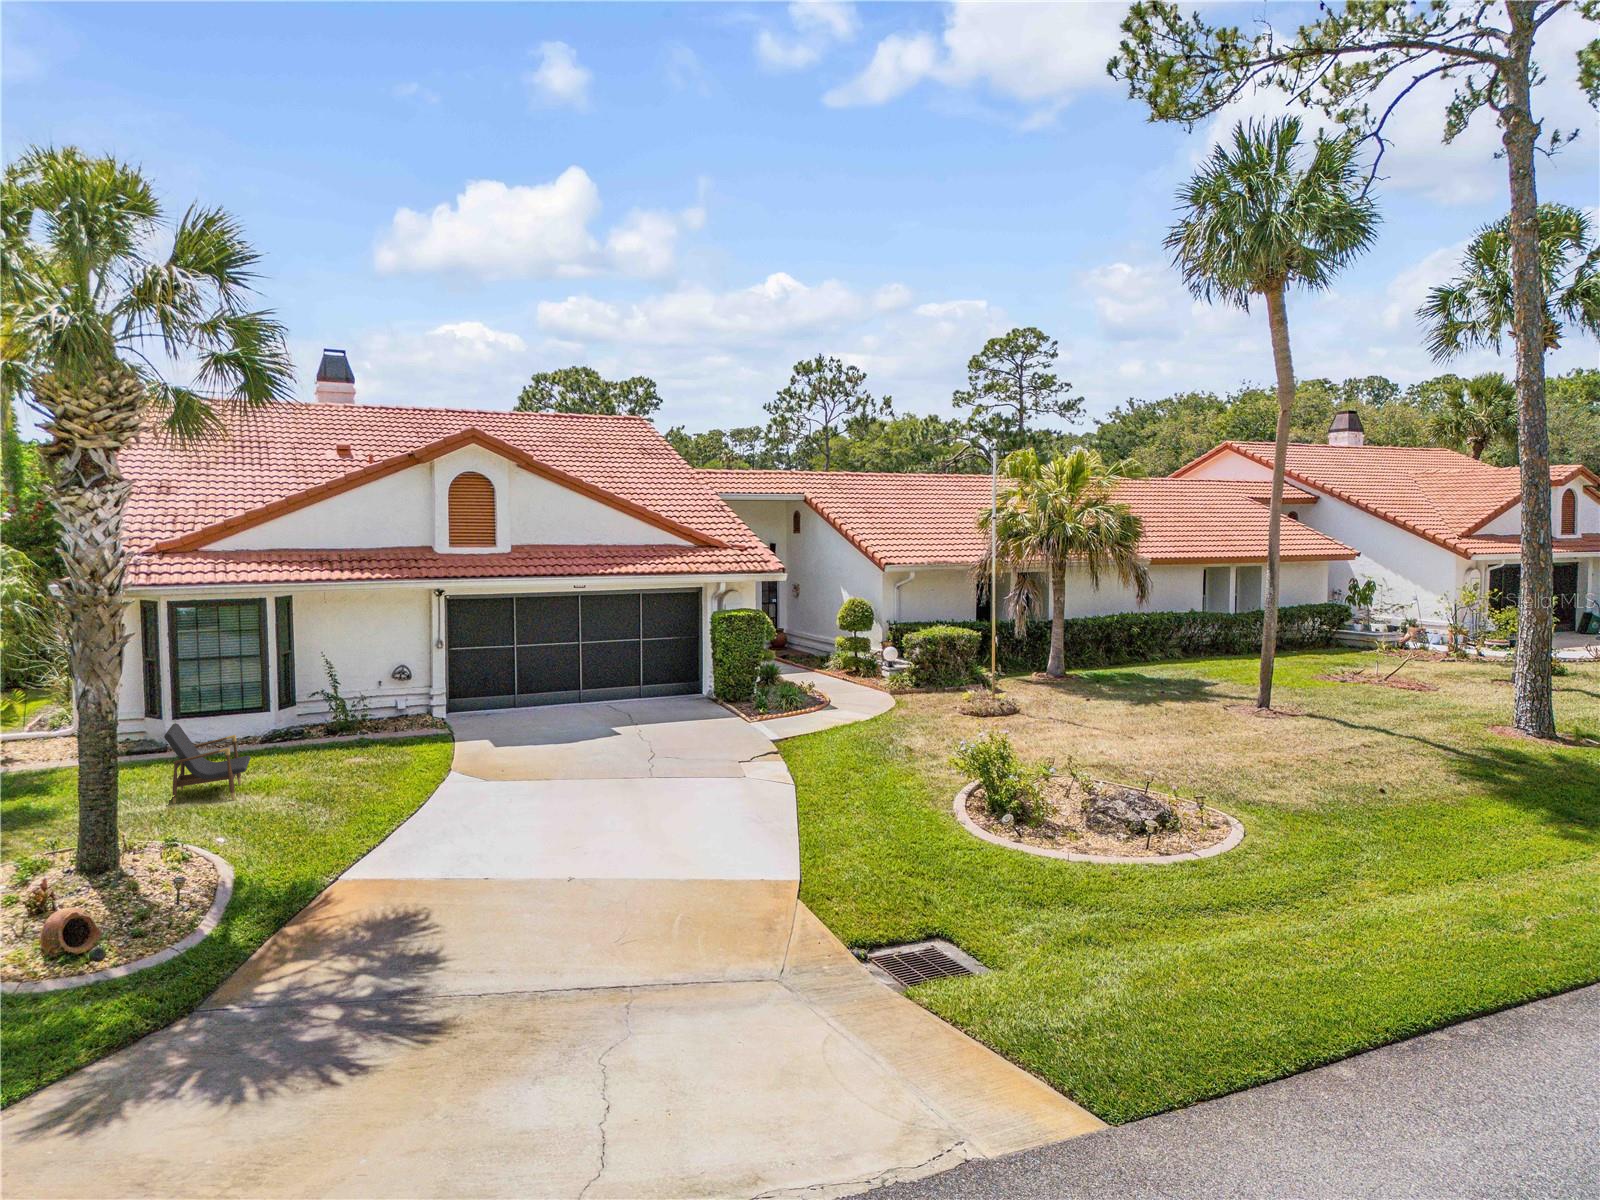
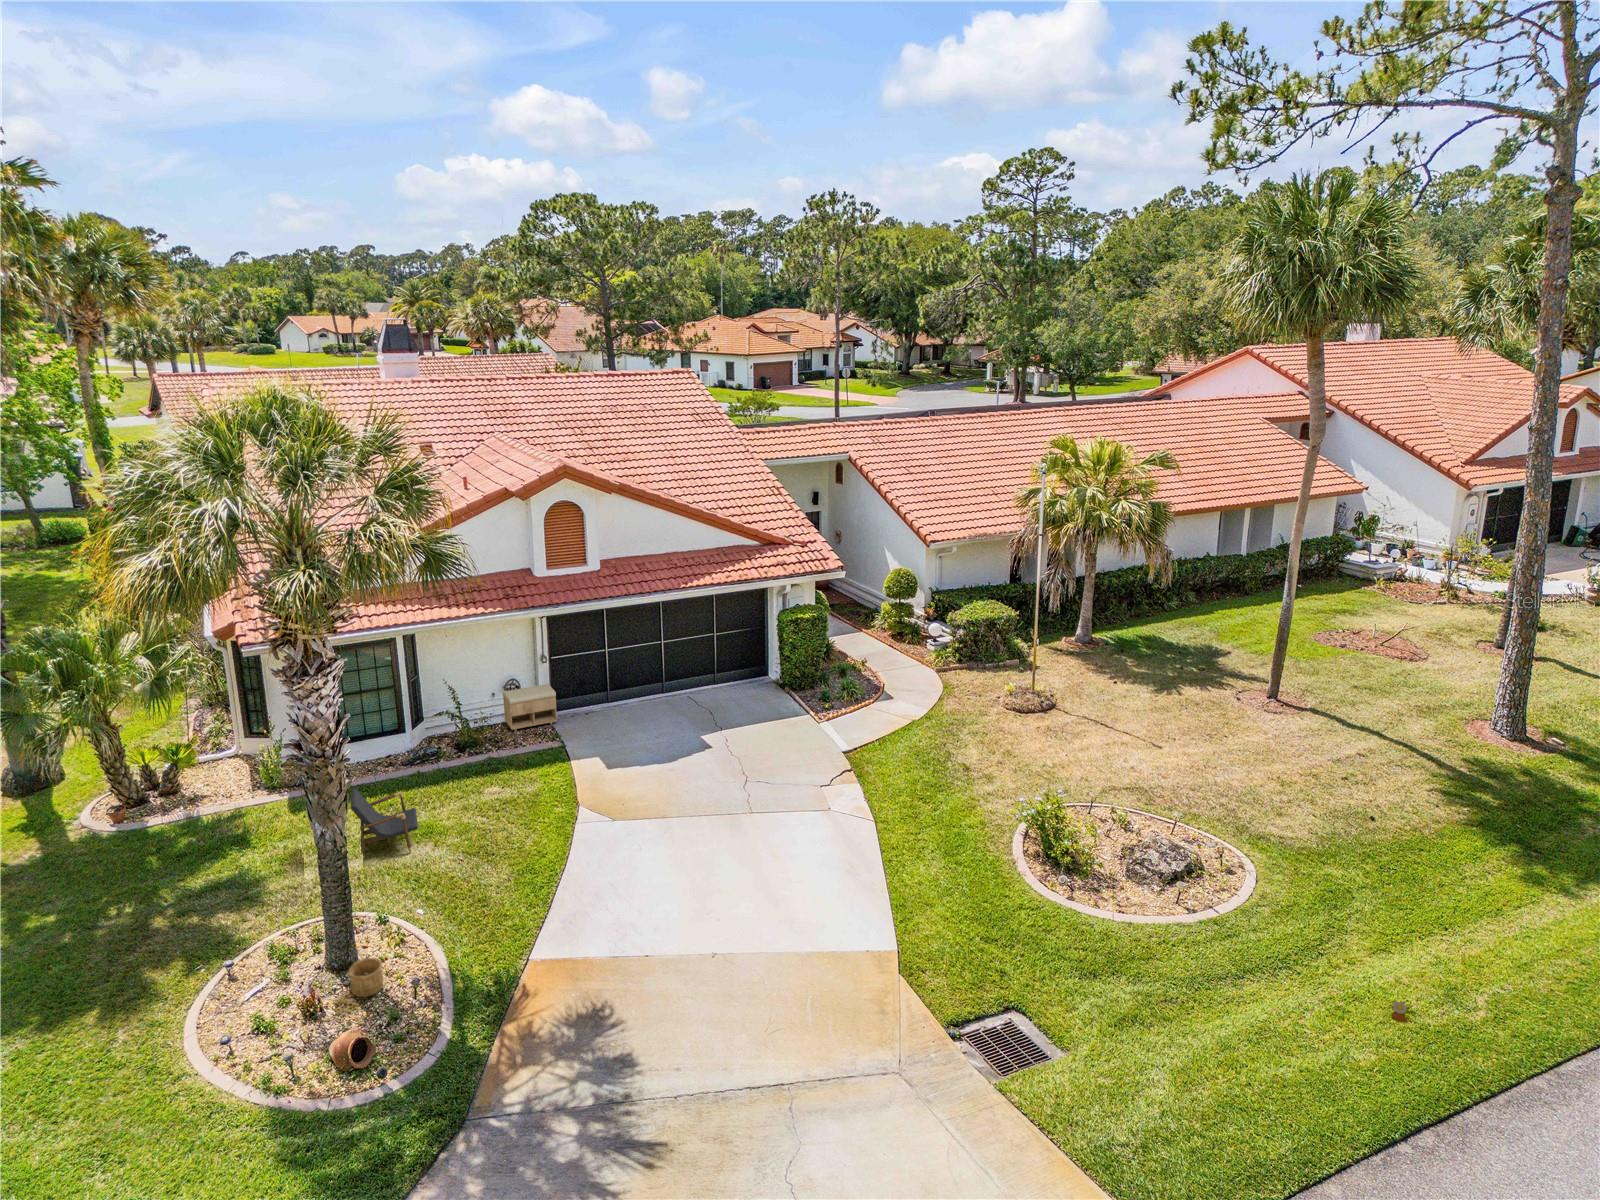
storage bench: none [390,675,450,722] -> present [503,684,557,731]
wooden bucket: none [97,861,146,904] -> present [348,958,383,997]
decorative plant: none [1406,914,1445,944] -> present [1389,1000,1416,1022]

